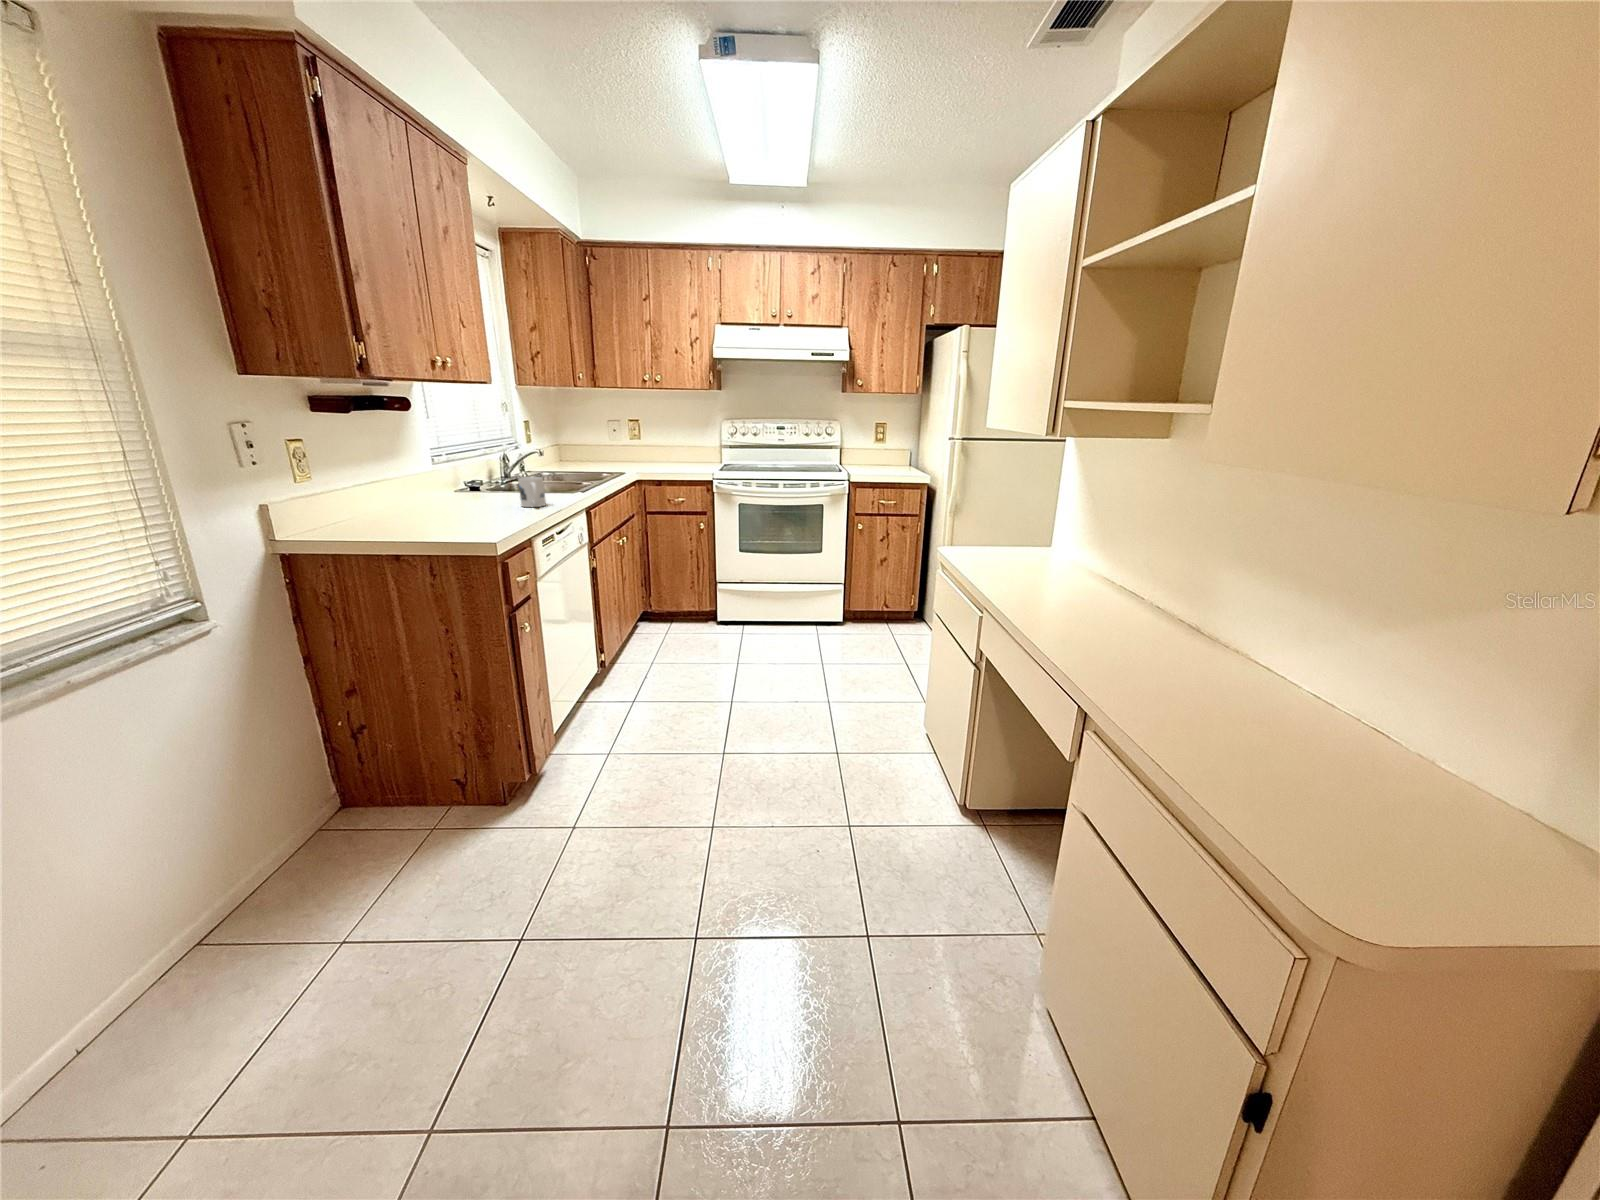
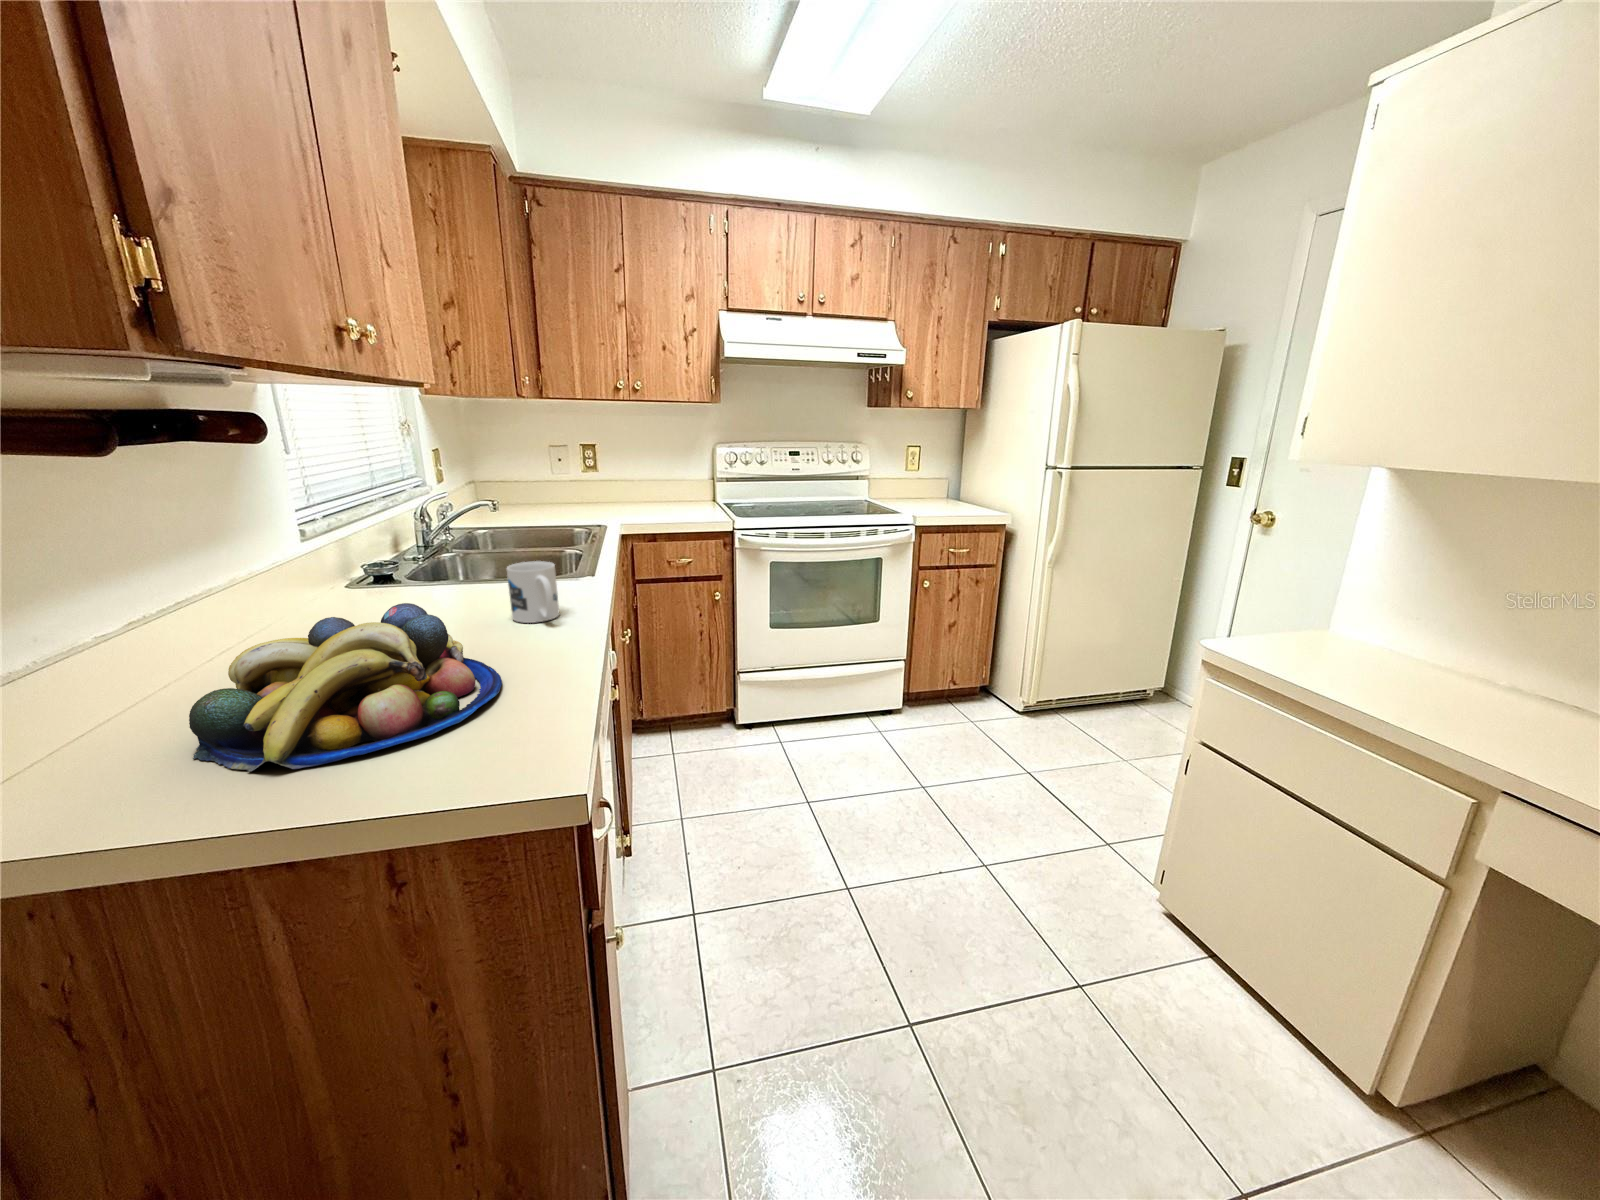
fruit bowl: none [372,484,495,533] -> present [189,603,502,772]

